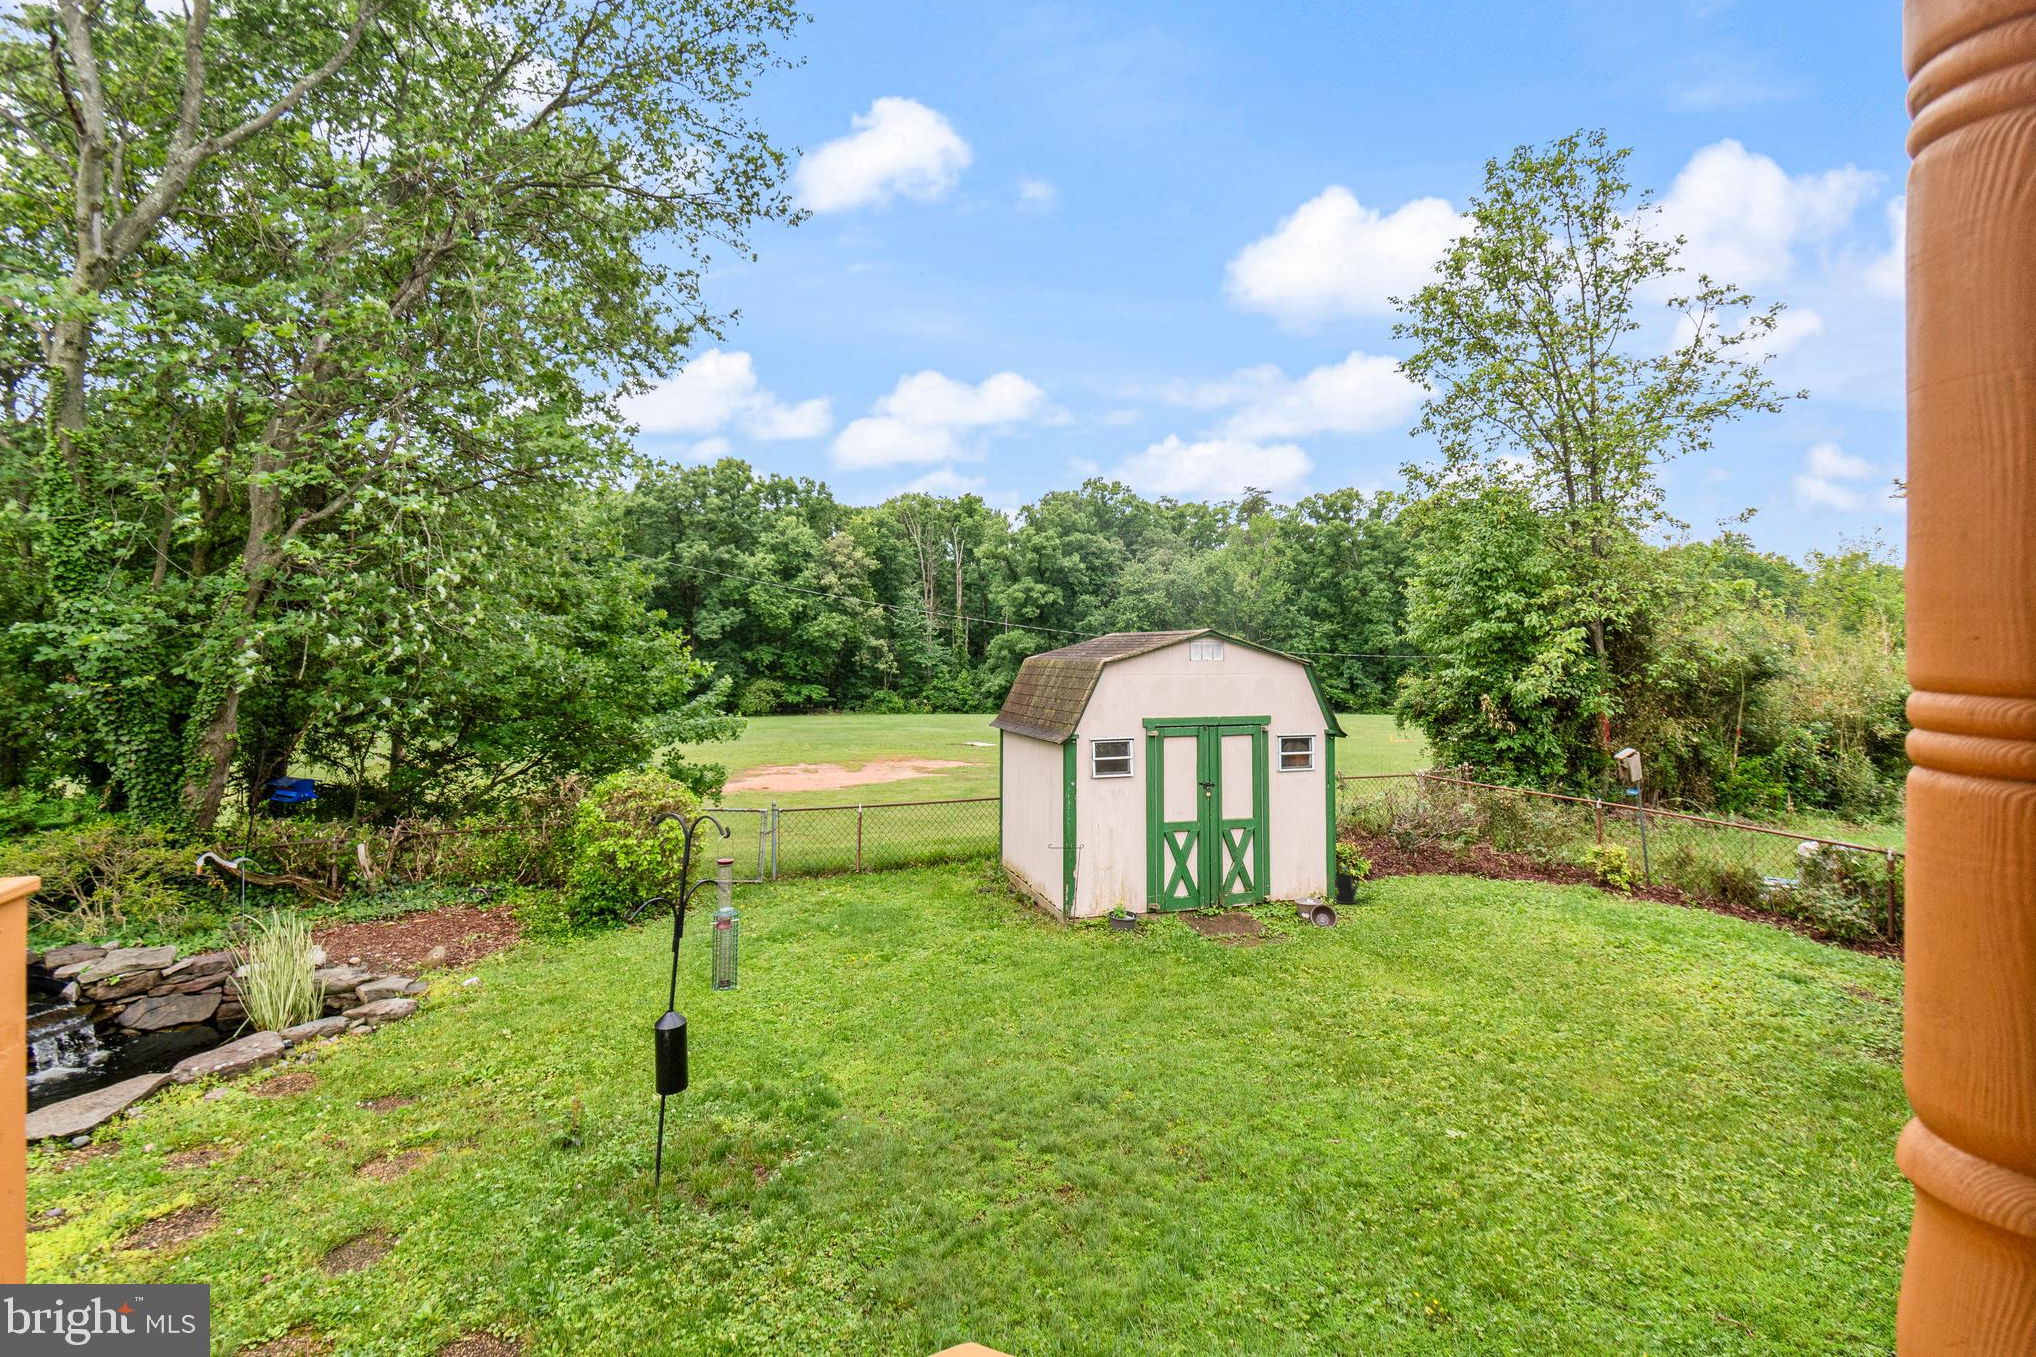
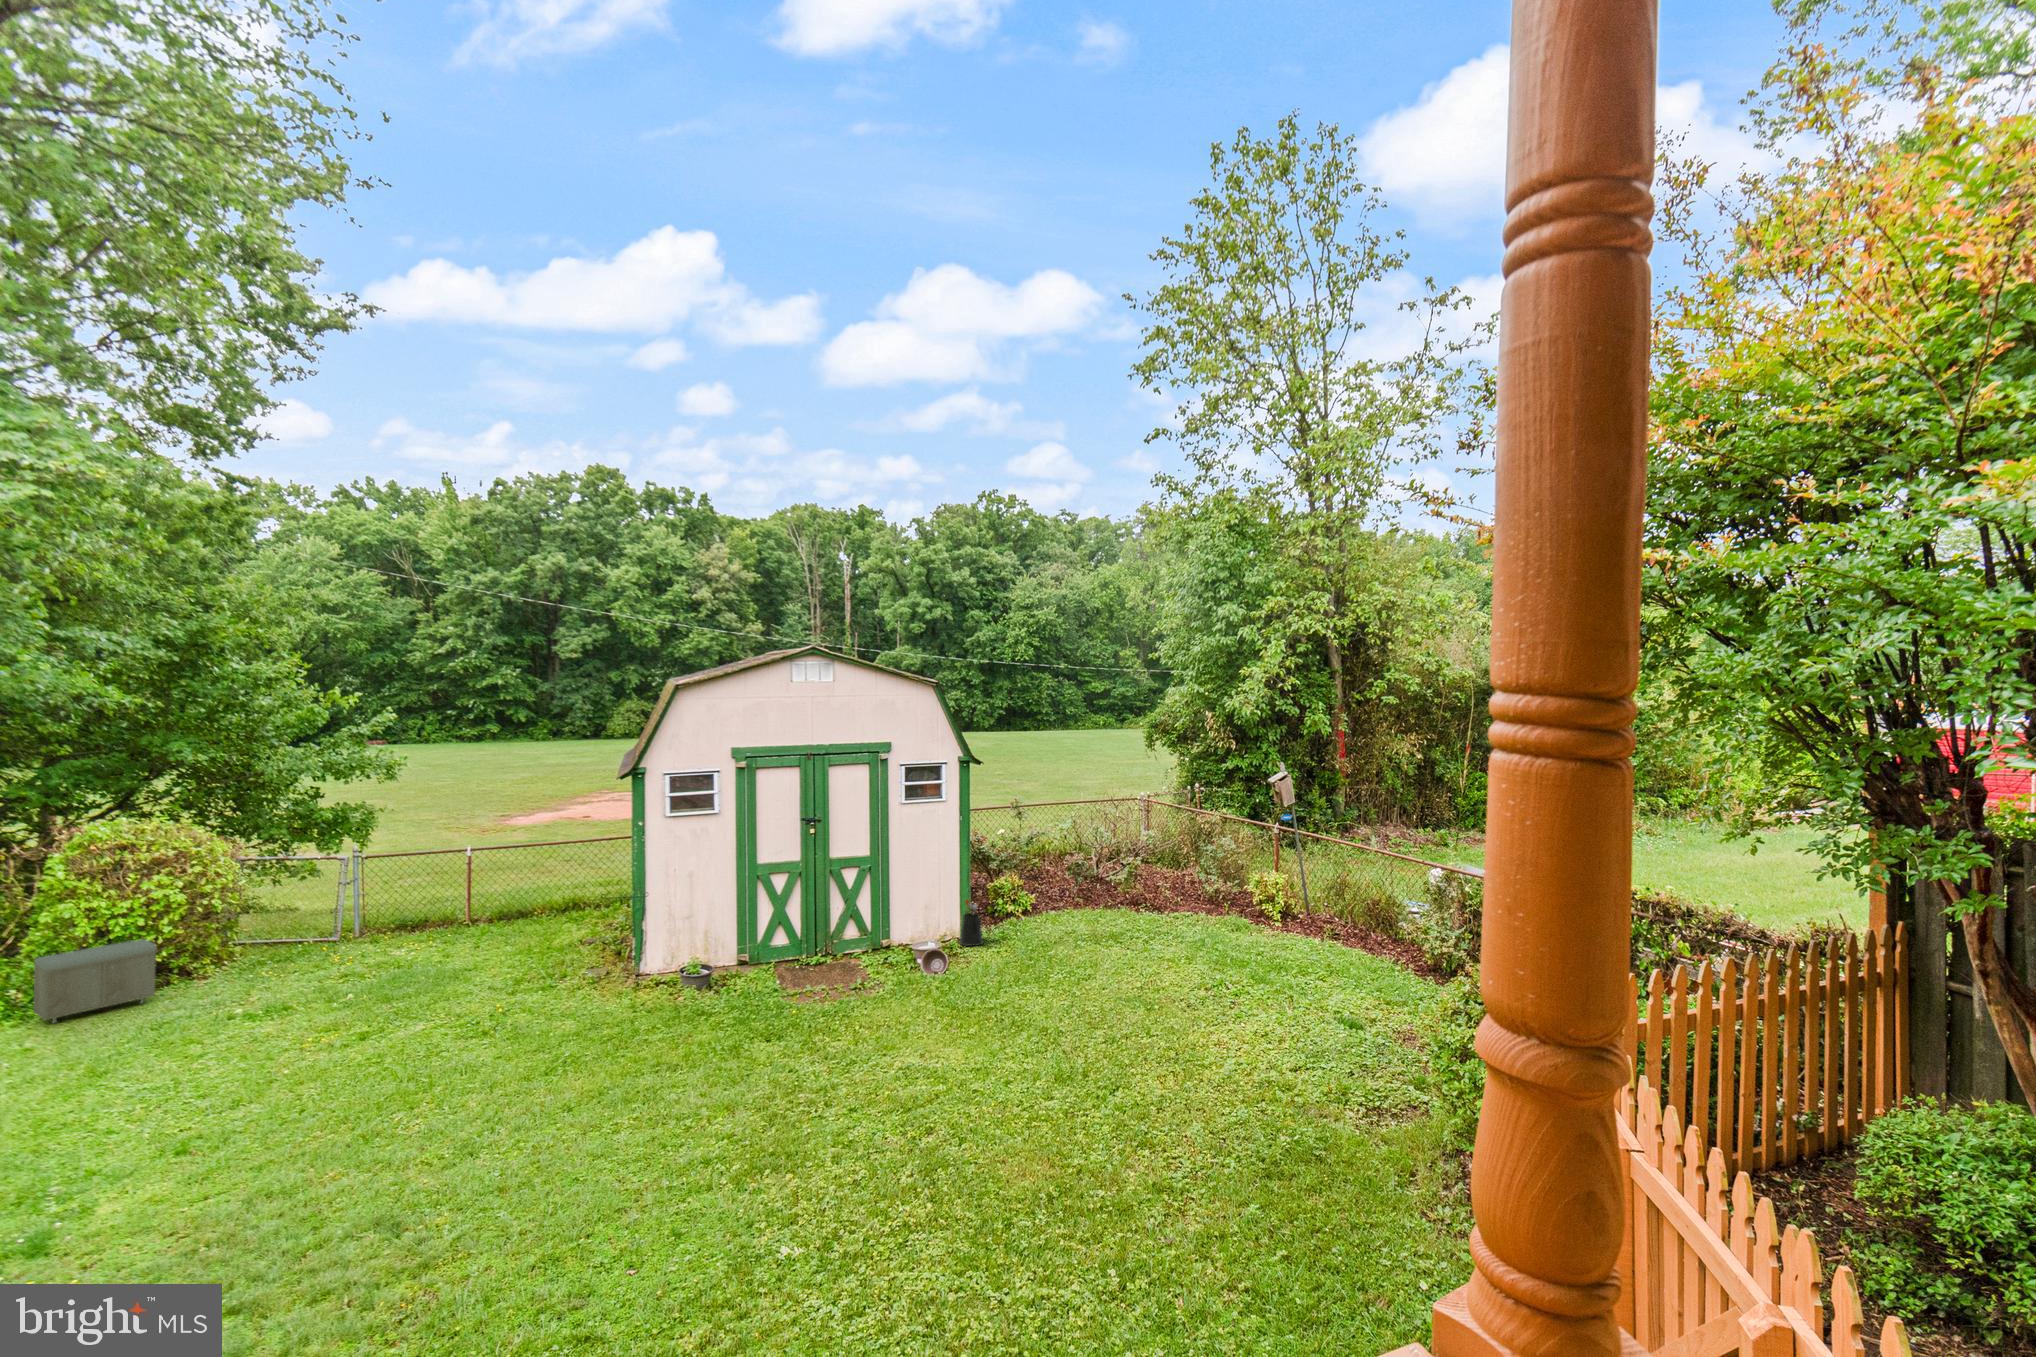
storage bench: none [594,878,678,948] -> present [34,939,156,1023]

